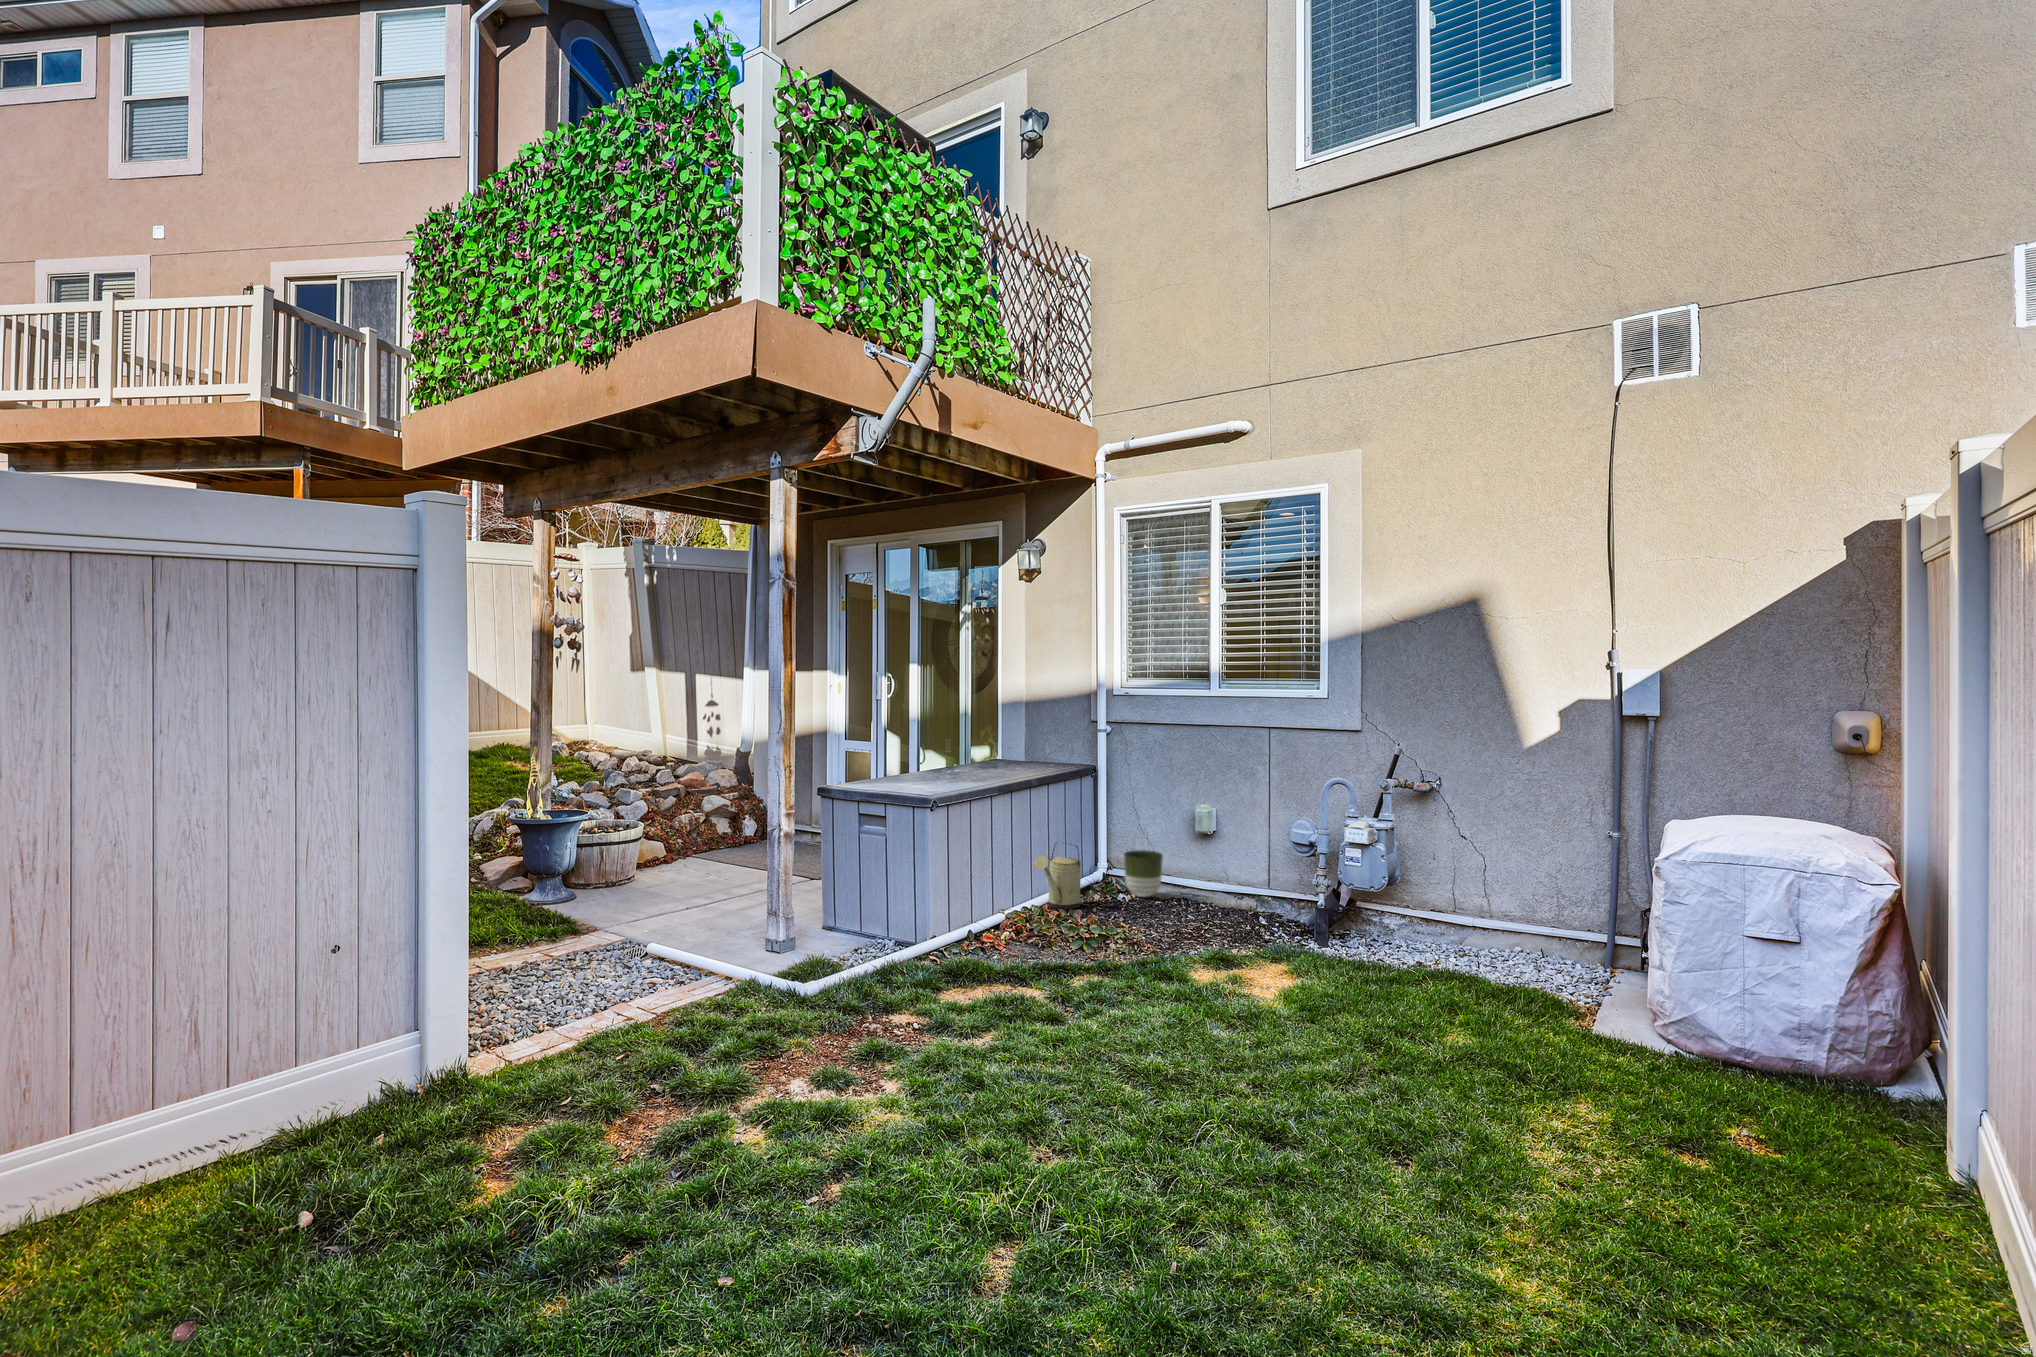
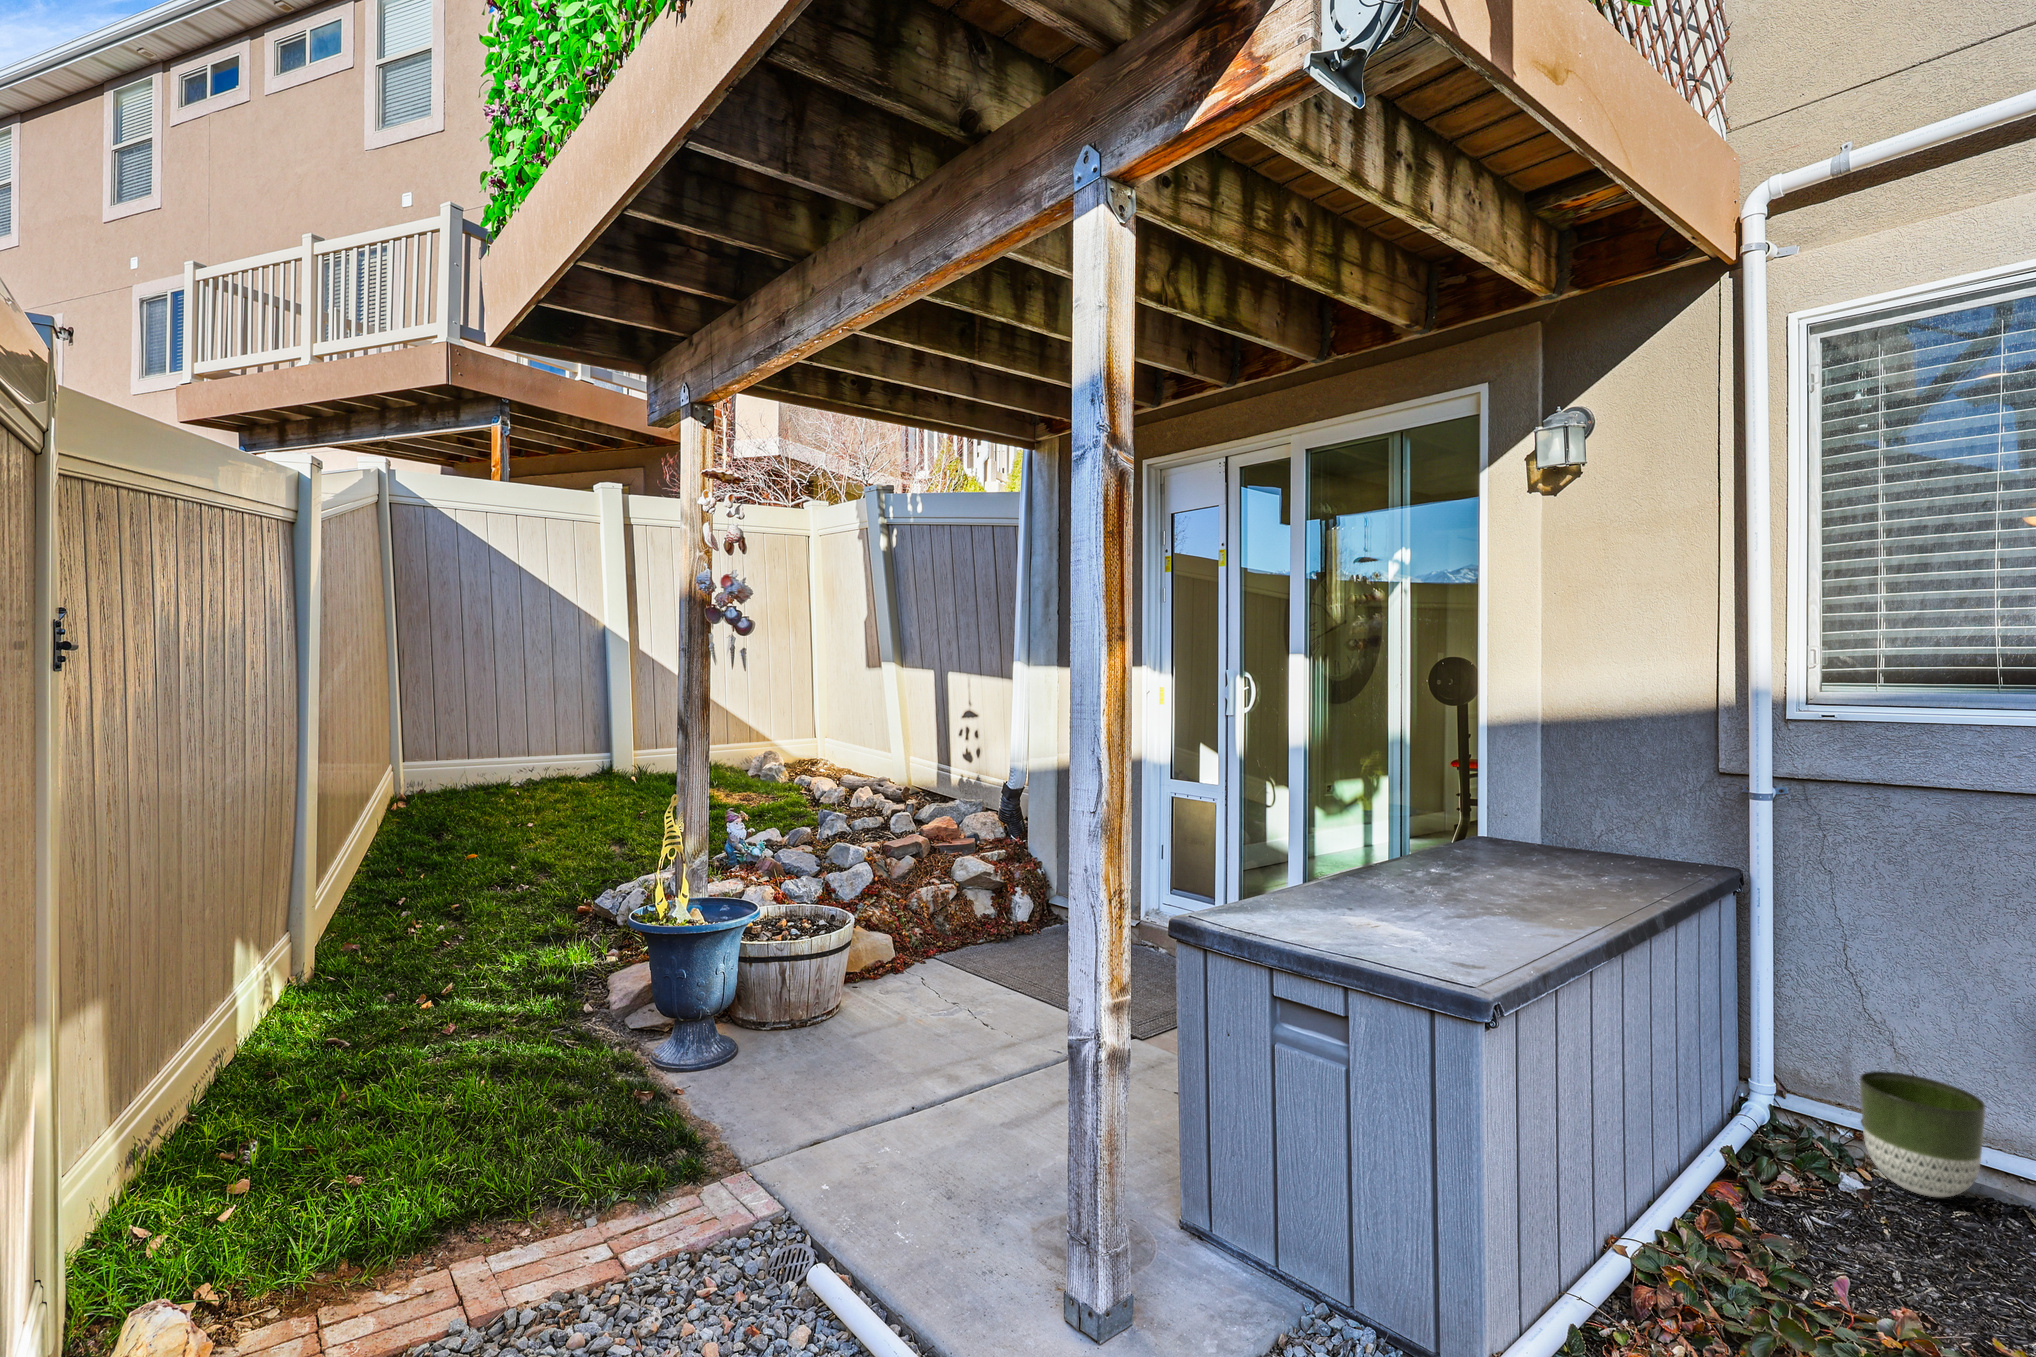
watering can: present [1034,843,1081,909] -> none [1703,1060,1800,1235]

